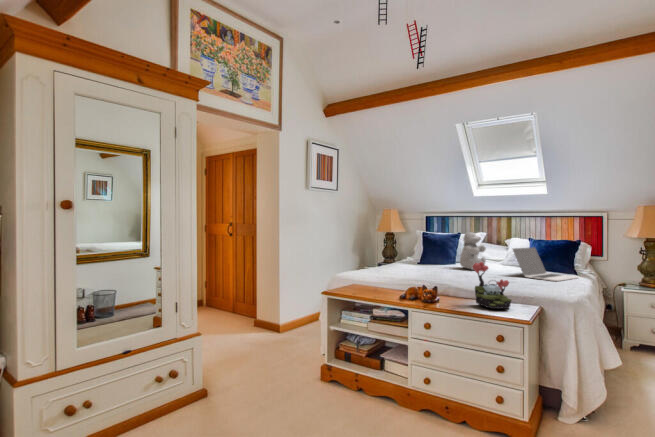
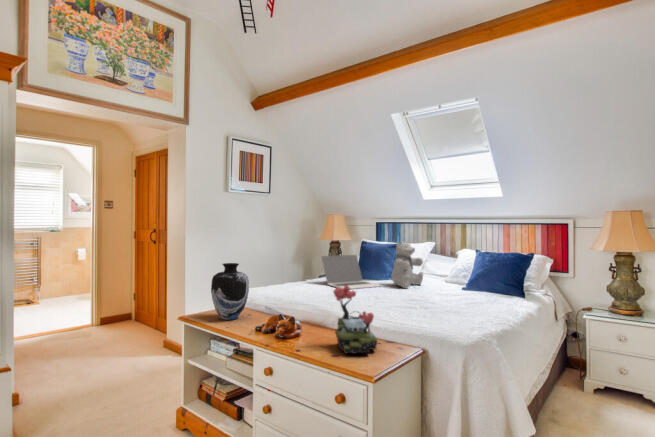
laptop: present [513,247,578,281] -> present [322,255,381,289]
vase: none [349,248,379,293] -> present [211,263,249,320]

